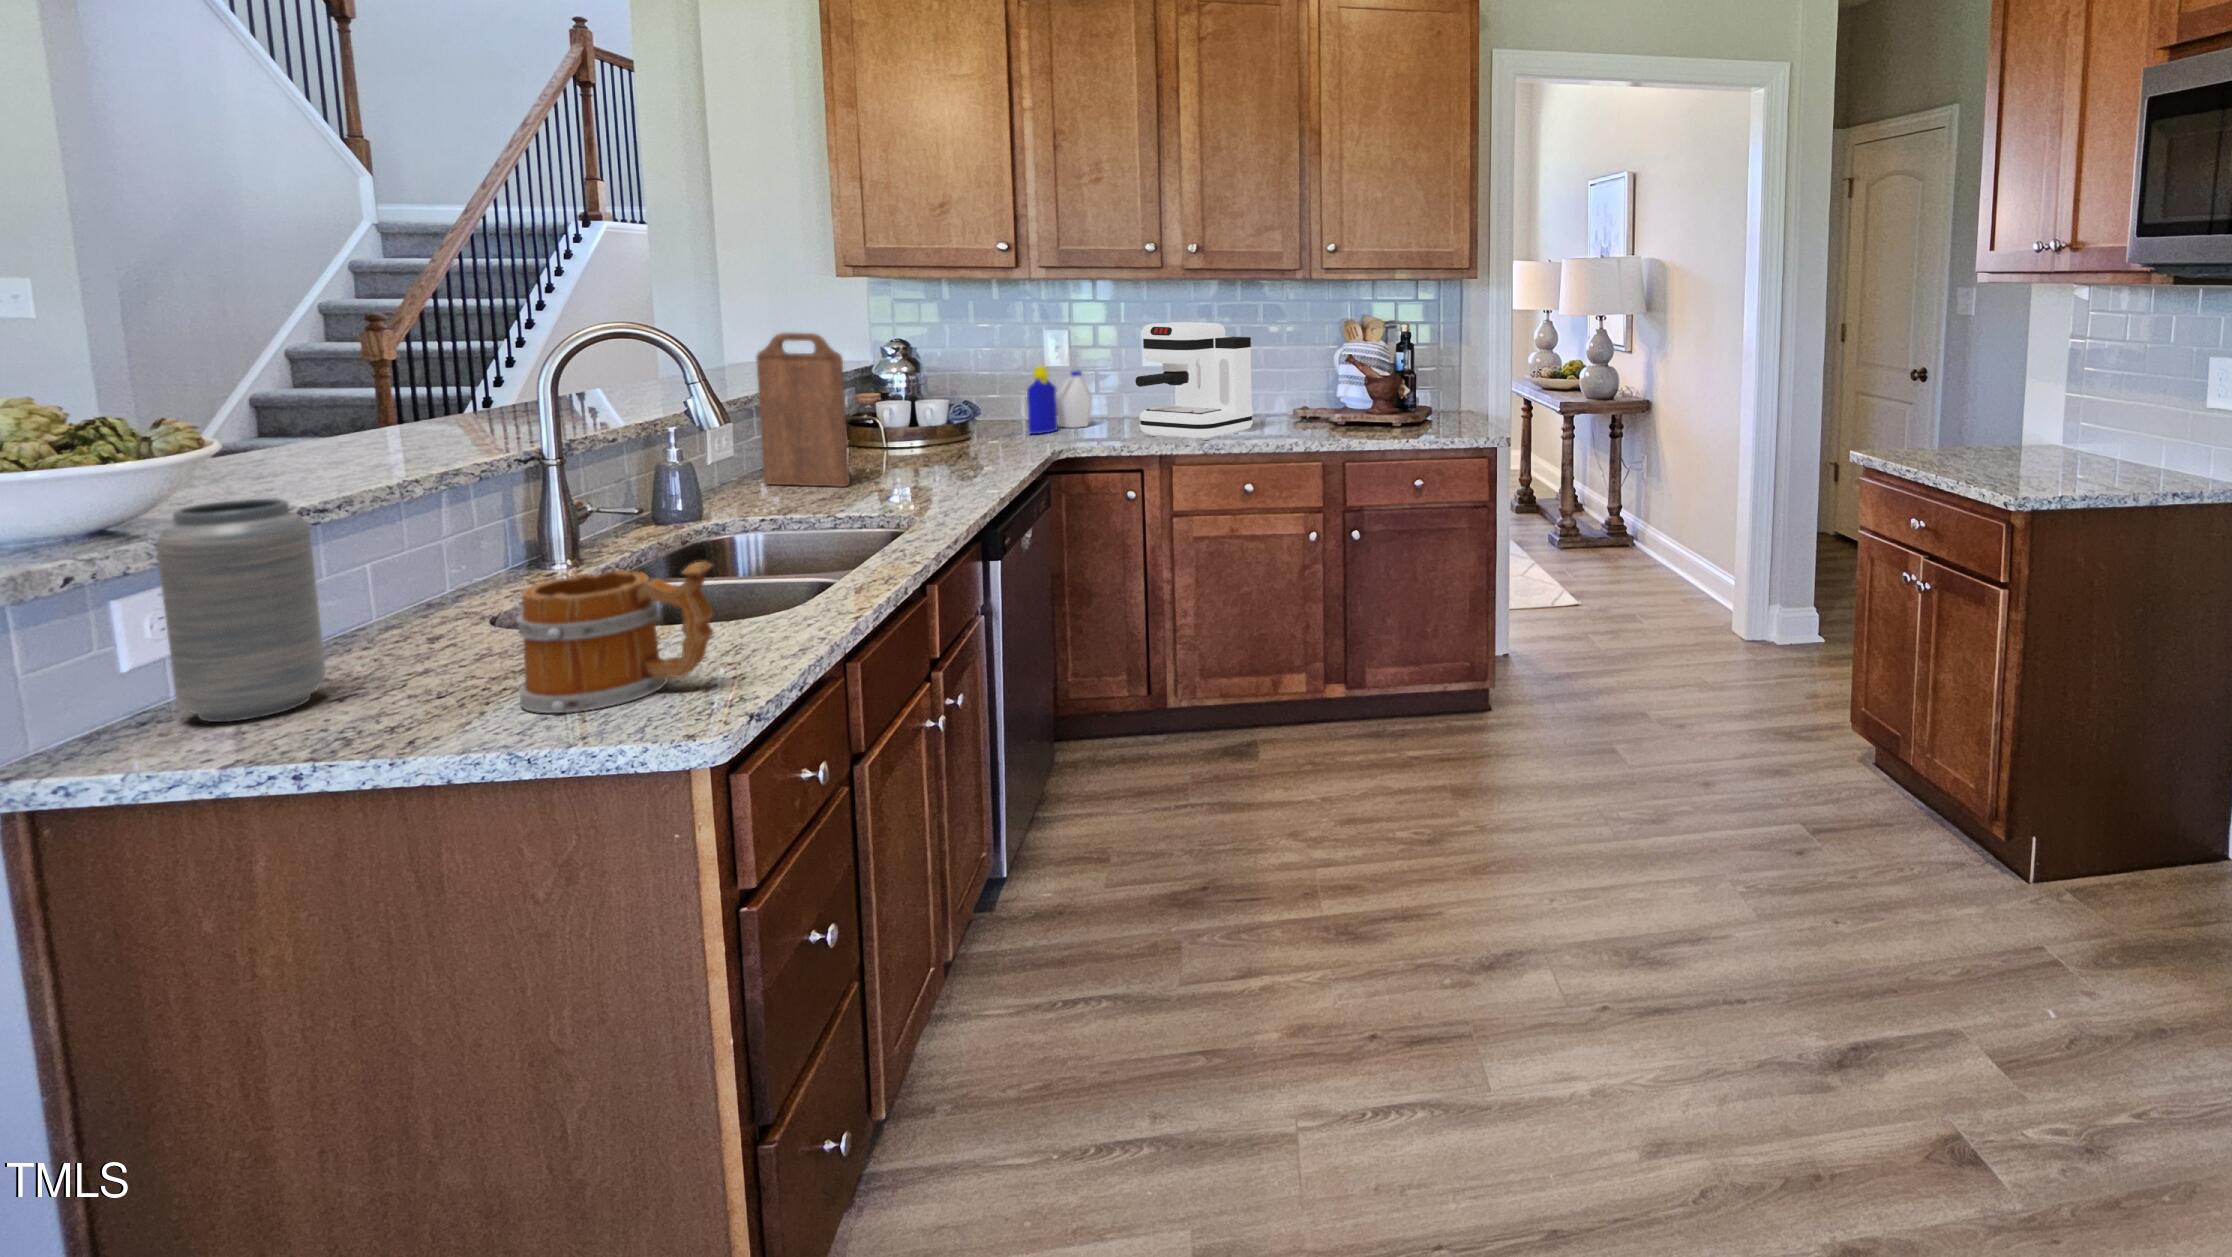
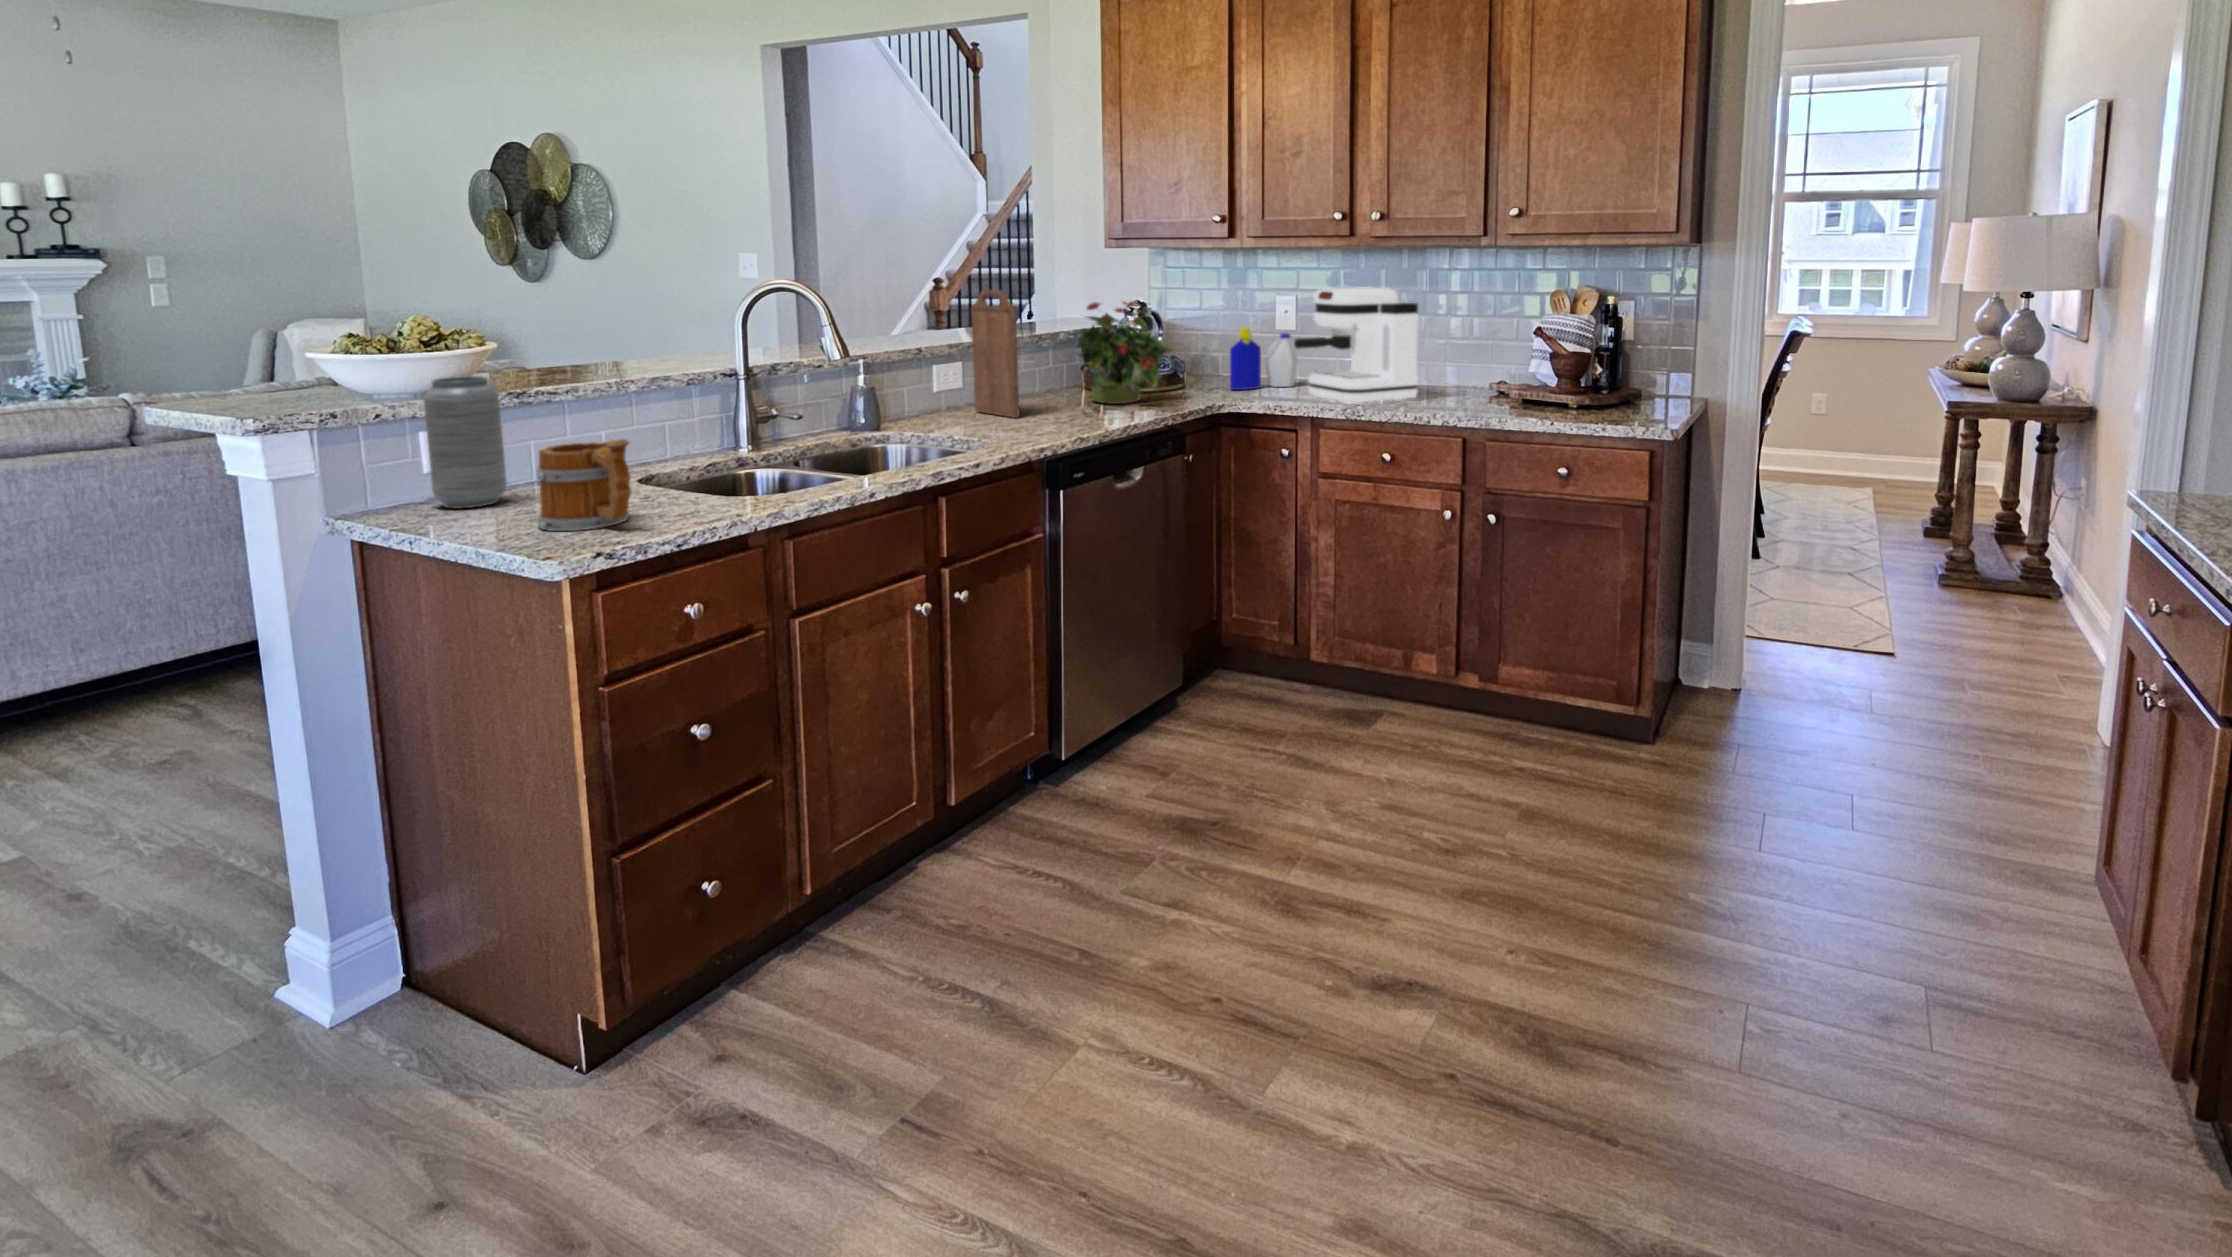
potted plant: none [866,339,995,460] -> present [1076,301,1175,404]

